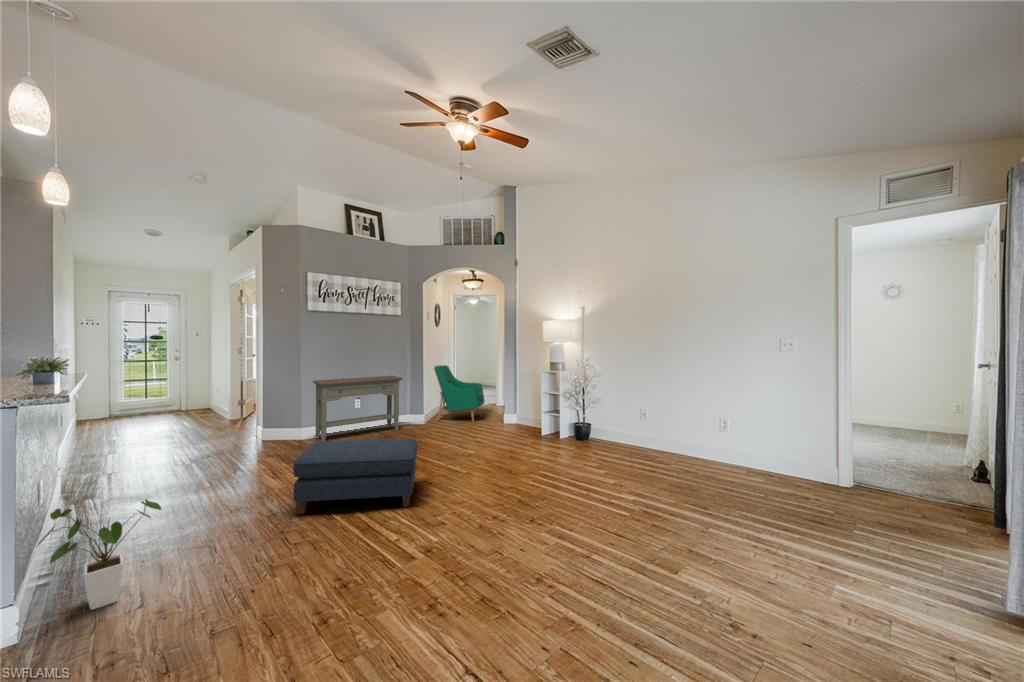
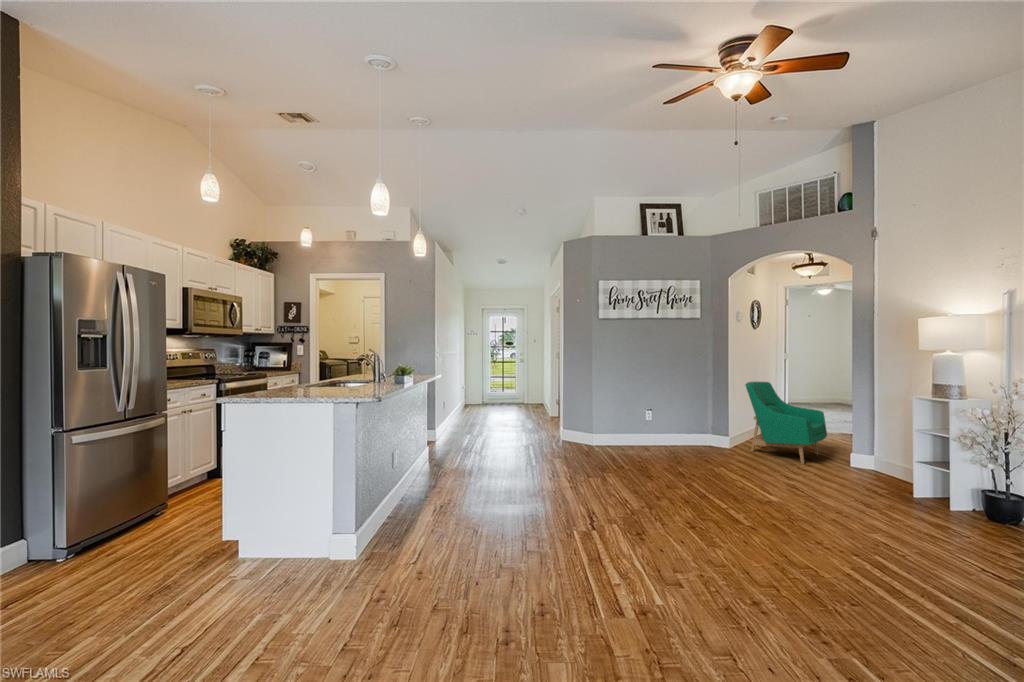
console table: present [313,376,403,441] -> none [602,389,699,456]
ottoman: present [293,439,417,514] -> none [543,454,678,552]
house plant: present [38,499,161,610] -> none [371,469,434,547]

